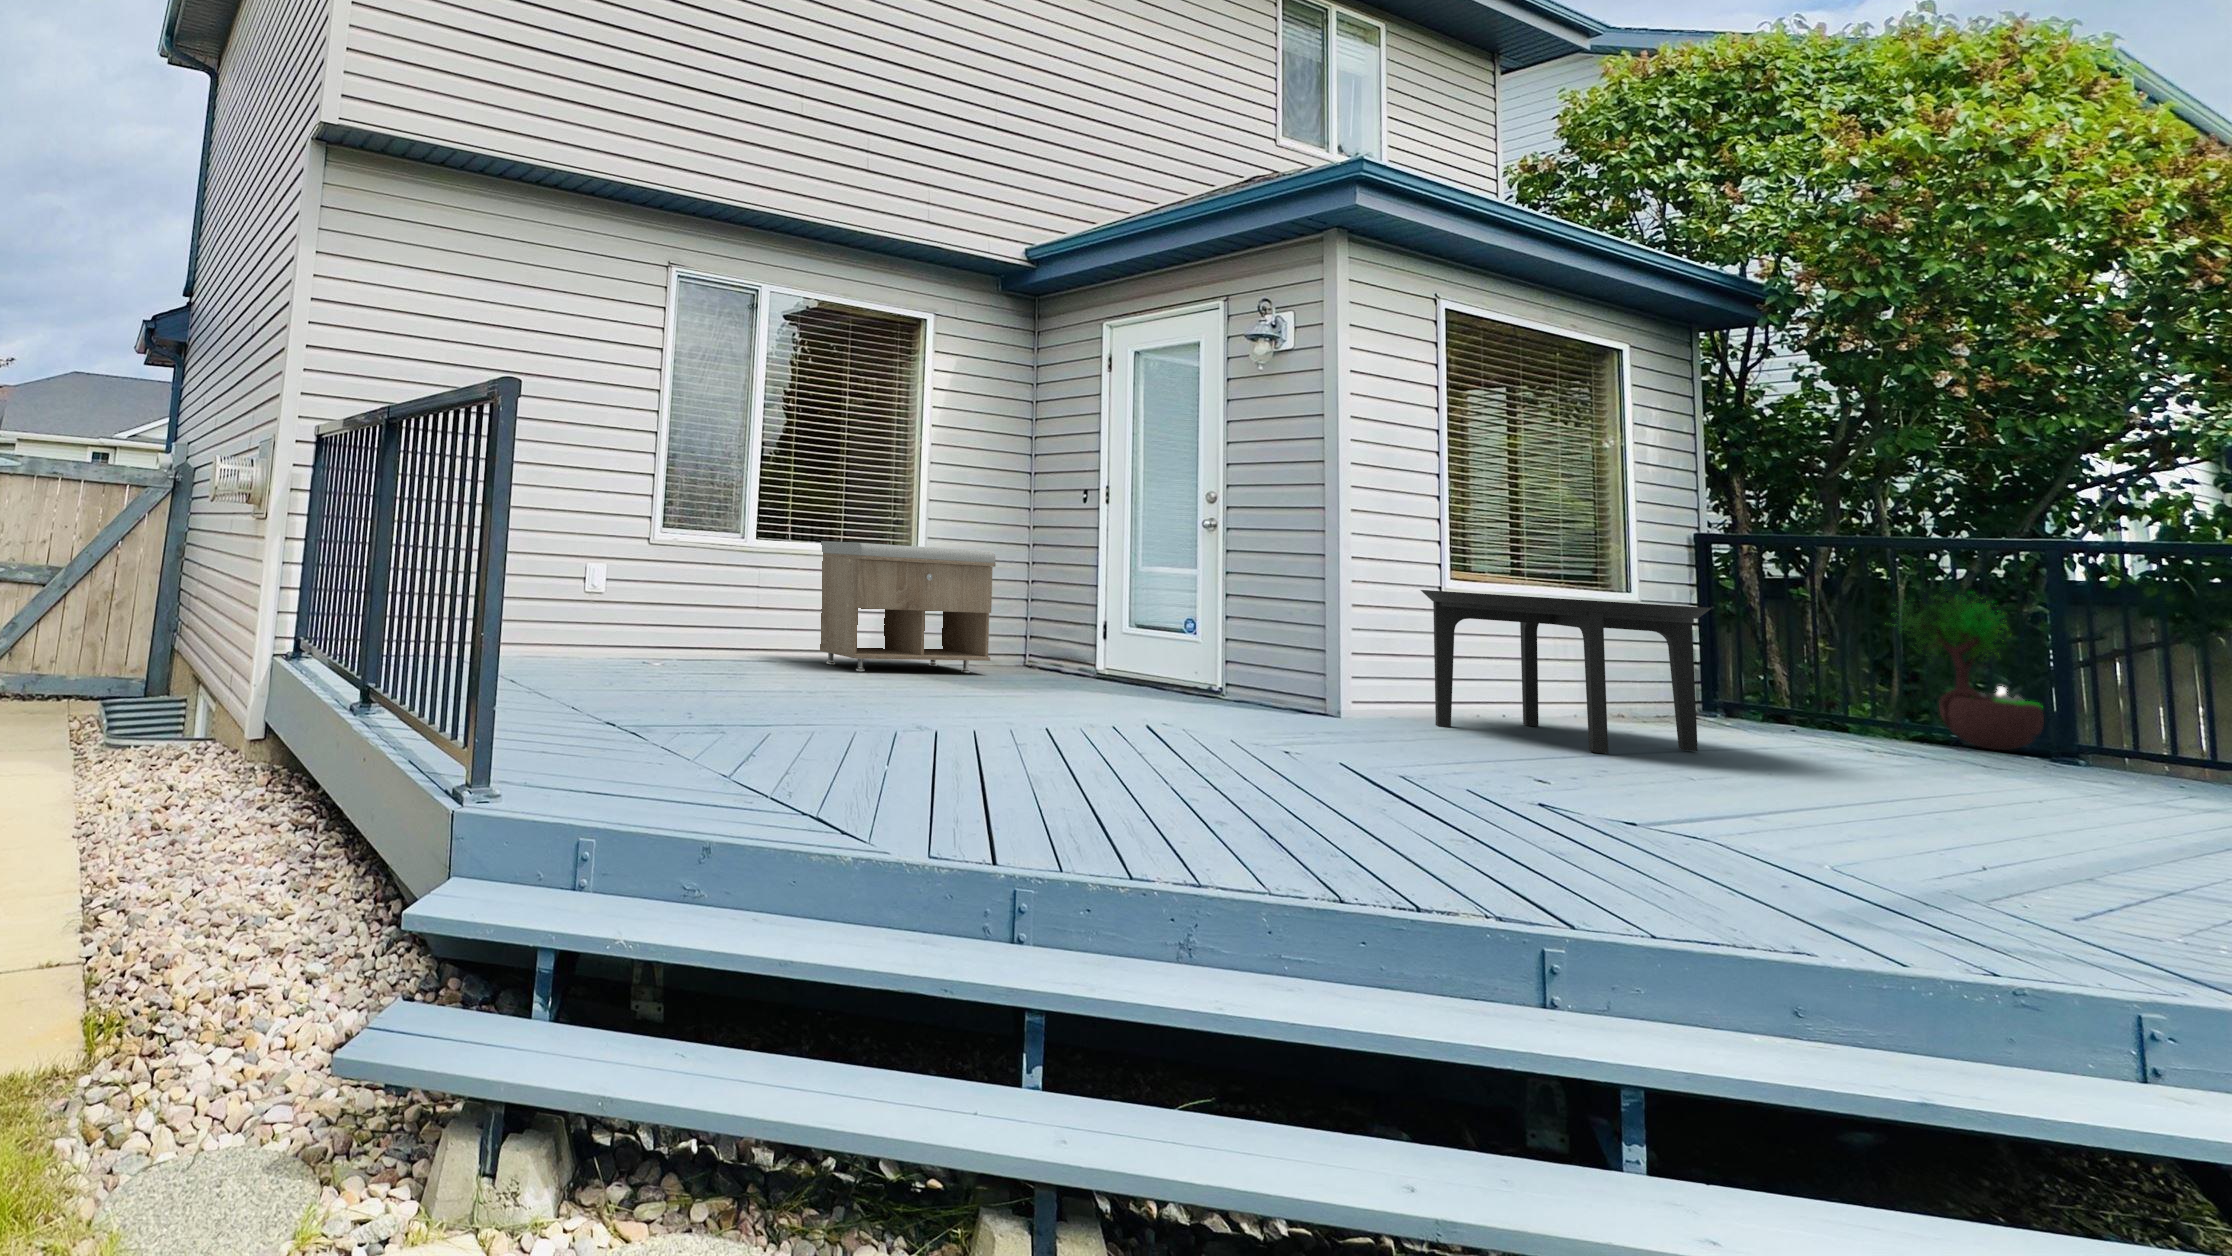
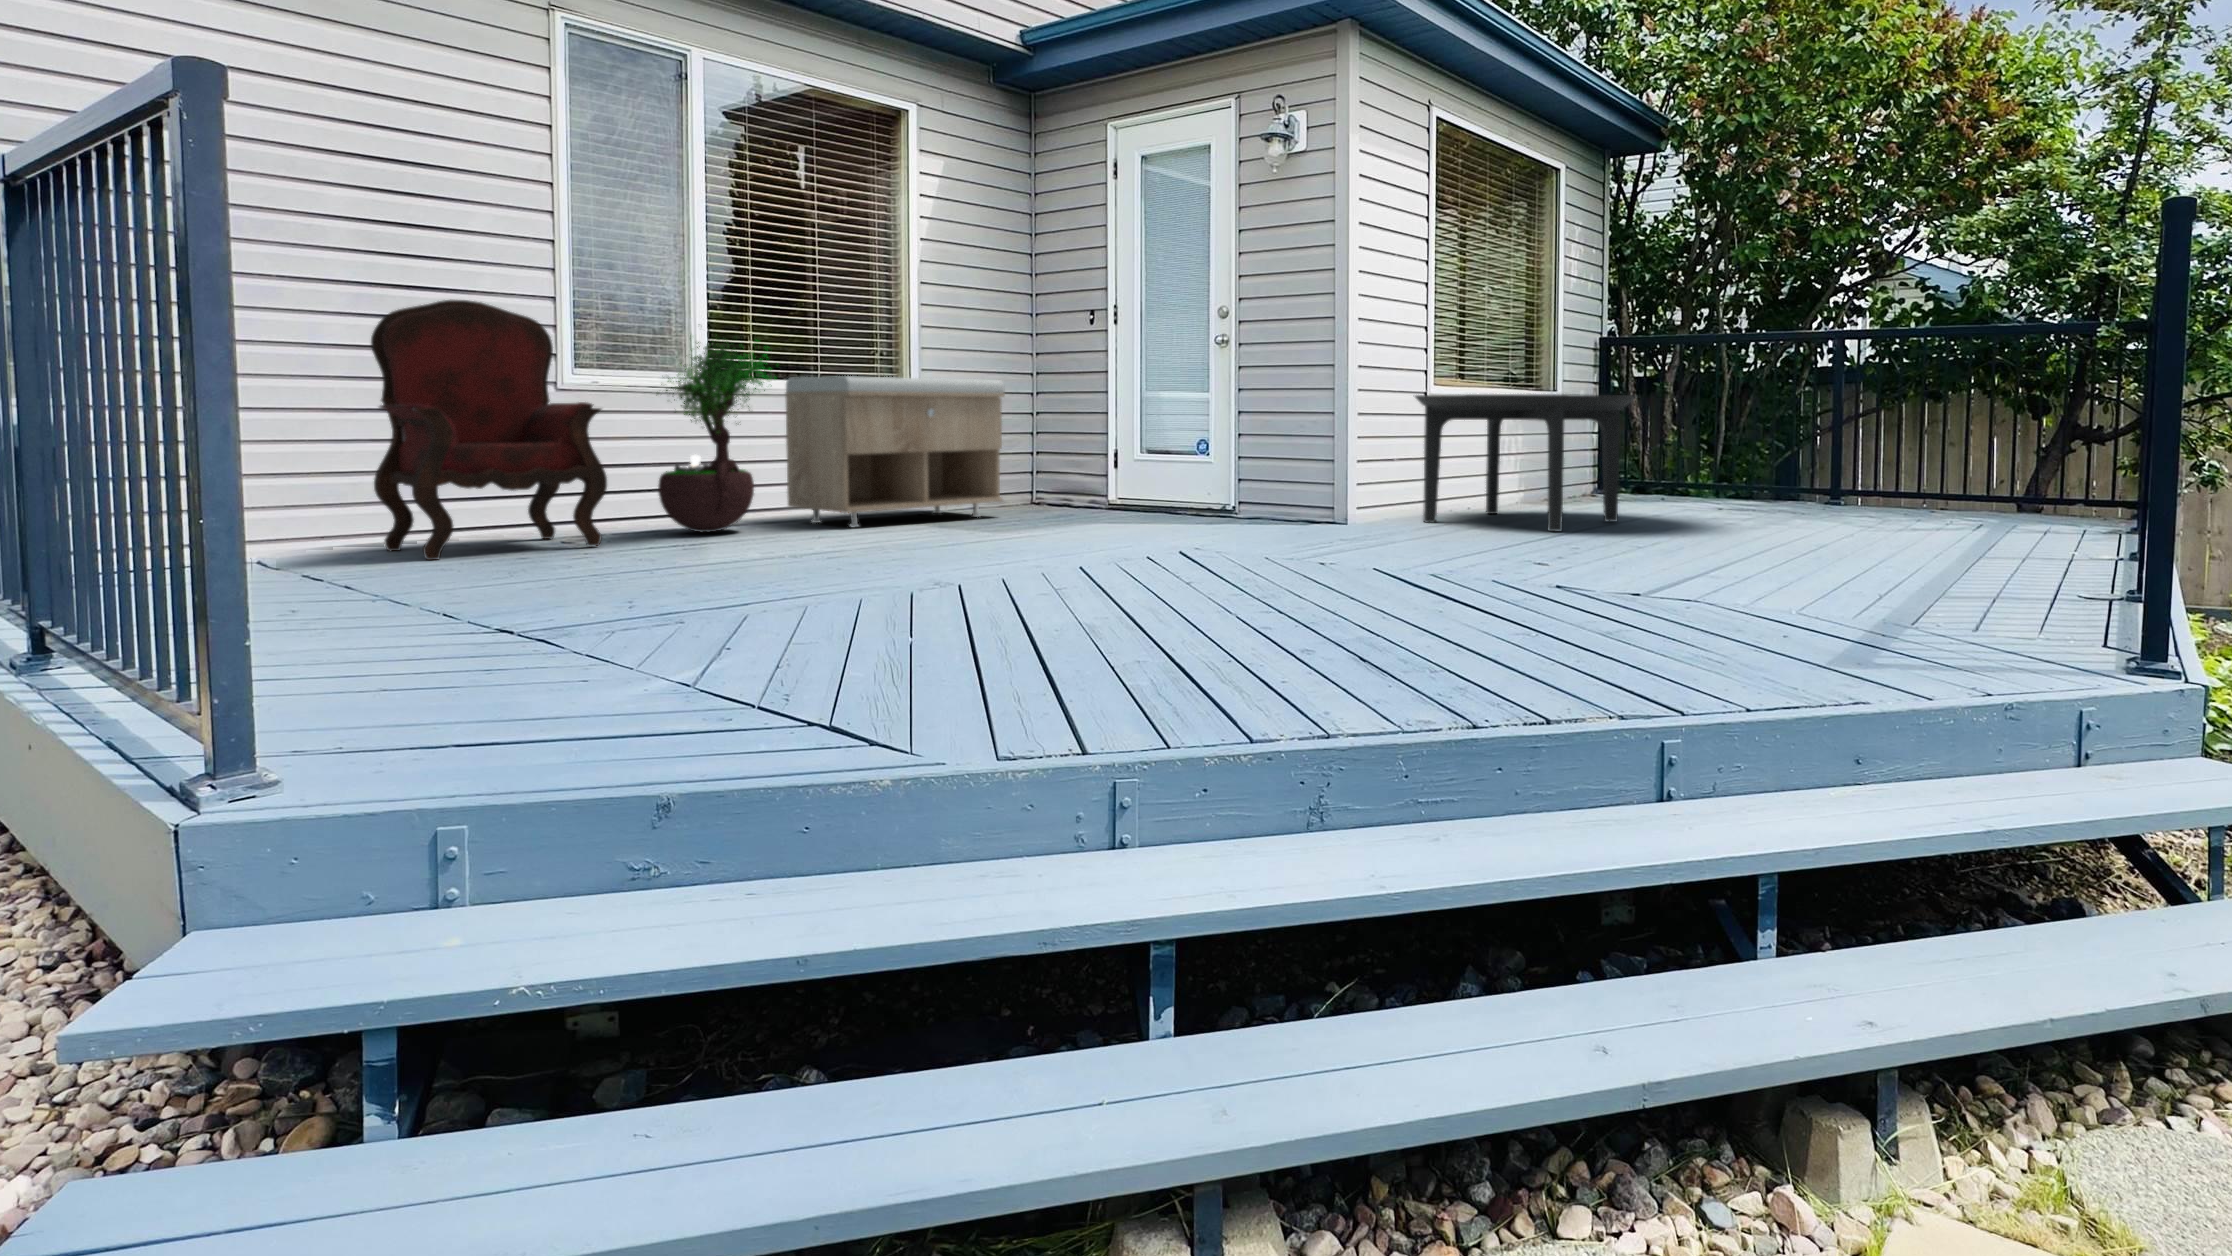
armchair: none [532,476,681,667] -> present [371,300,607,560]
potted tree: present [1885,582,2044,750] -> present [658,335,770,532]

